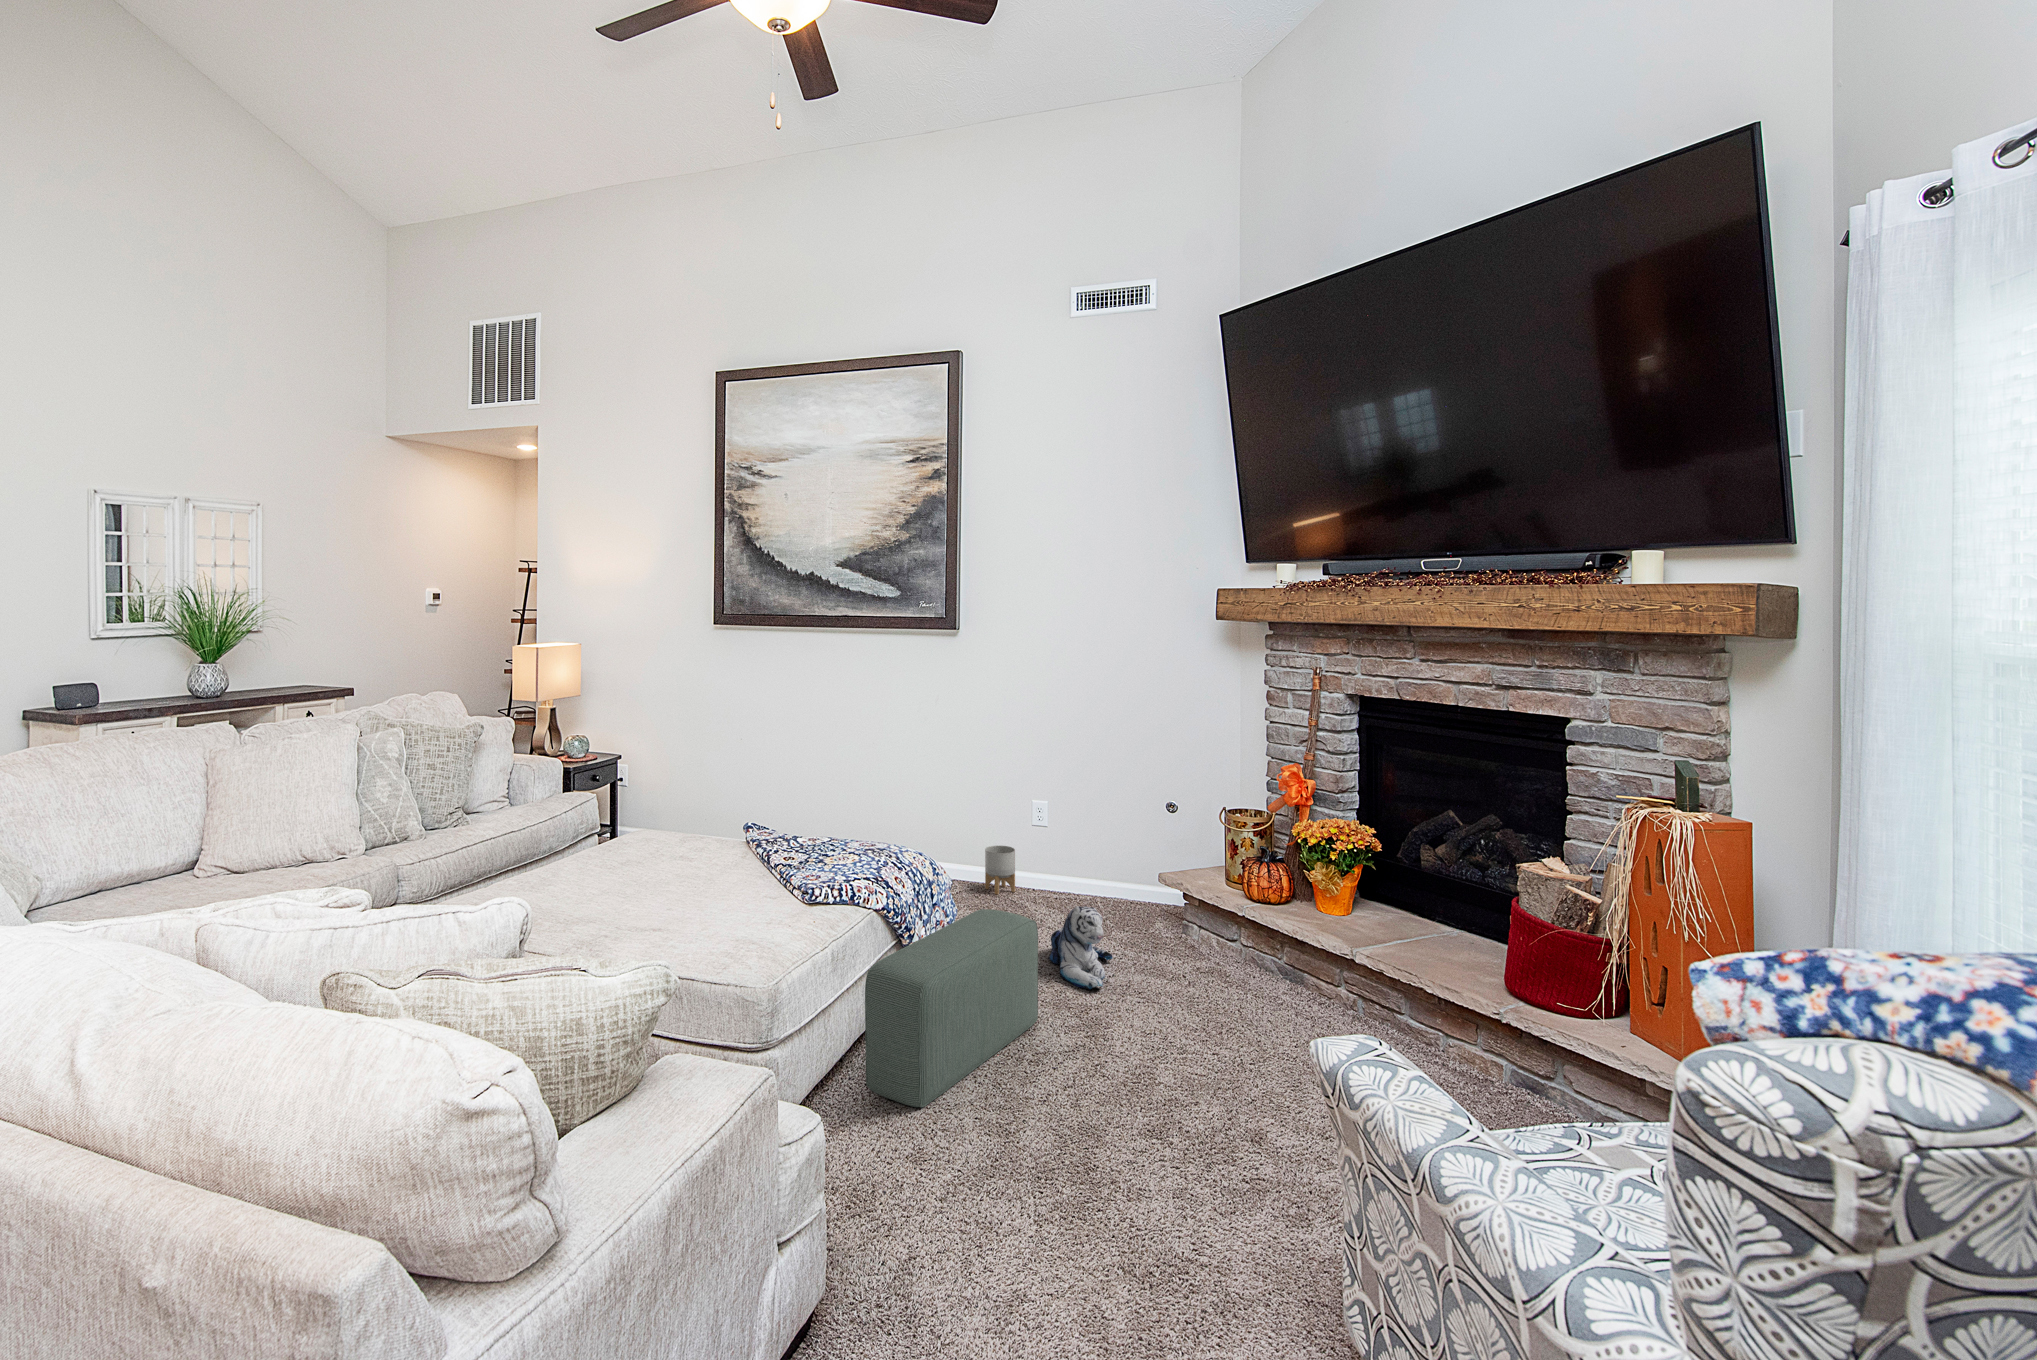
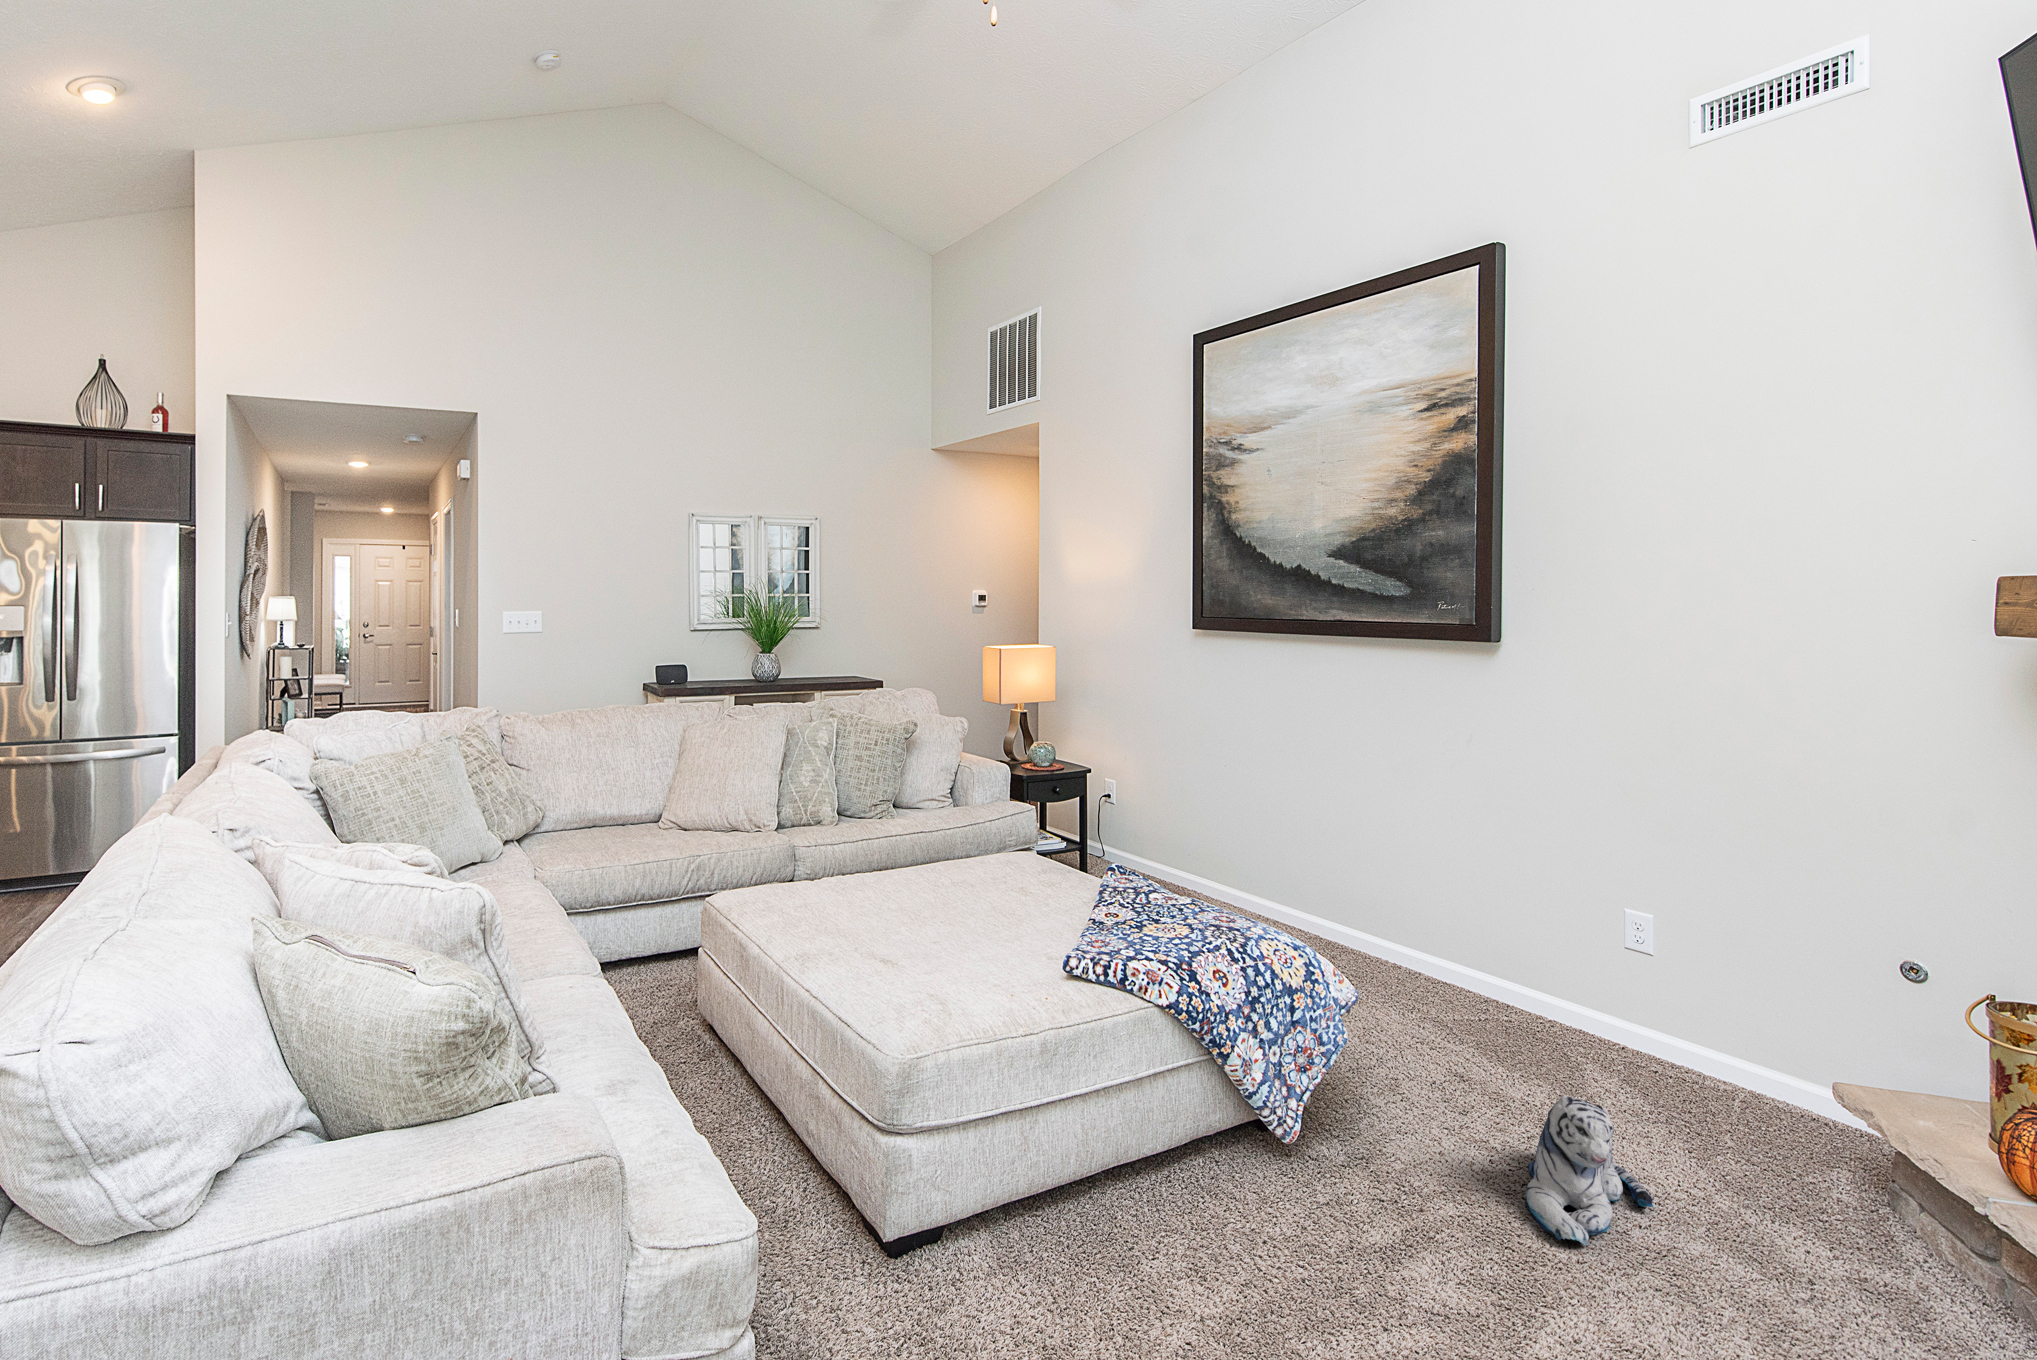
planter: present [985,846,1015,894] -> none [1523,974,1577,1054]
pouf: present [865,909,1038,1108] -> none [1067,1049,1412,1297]

